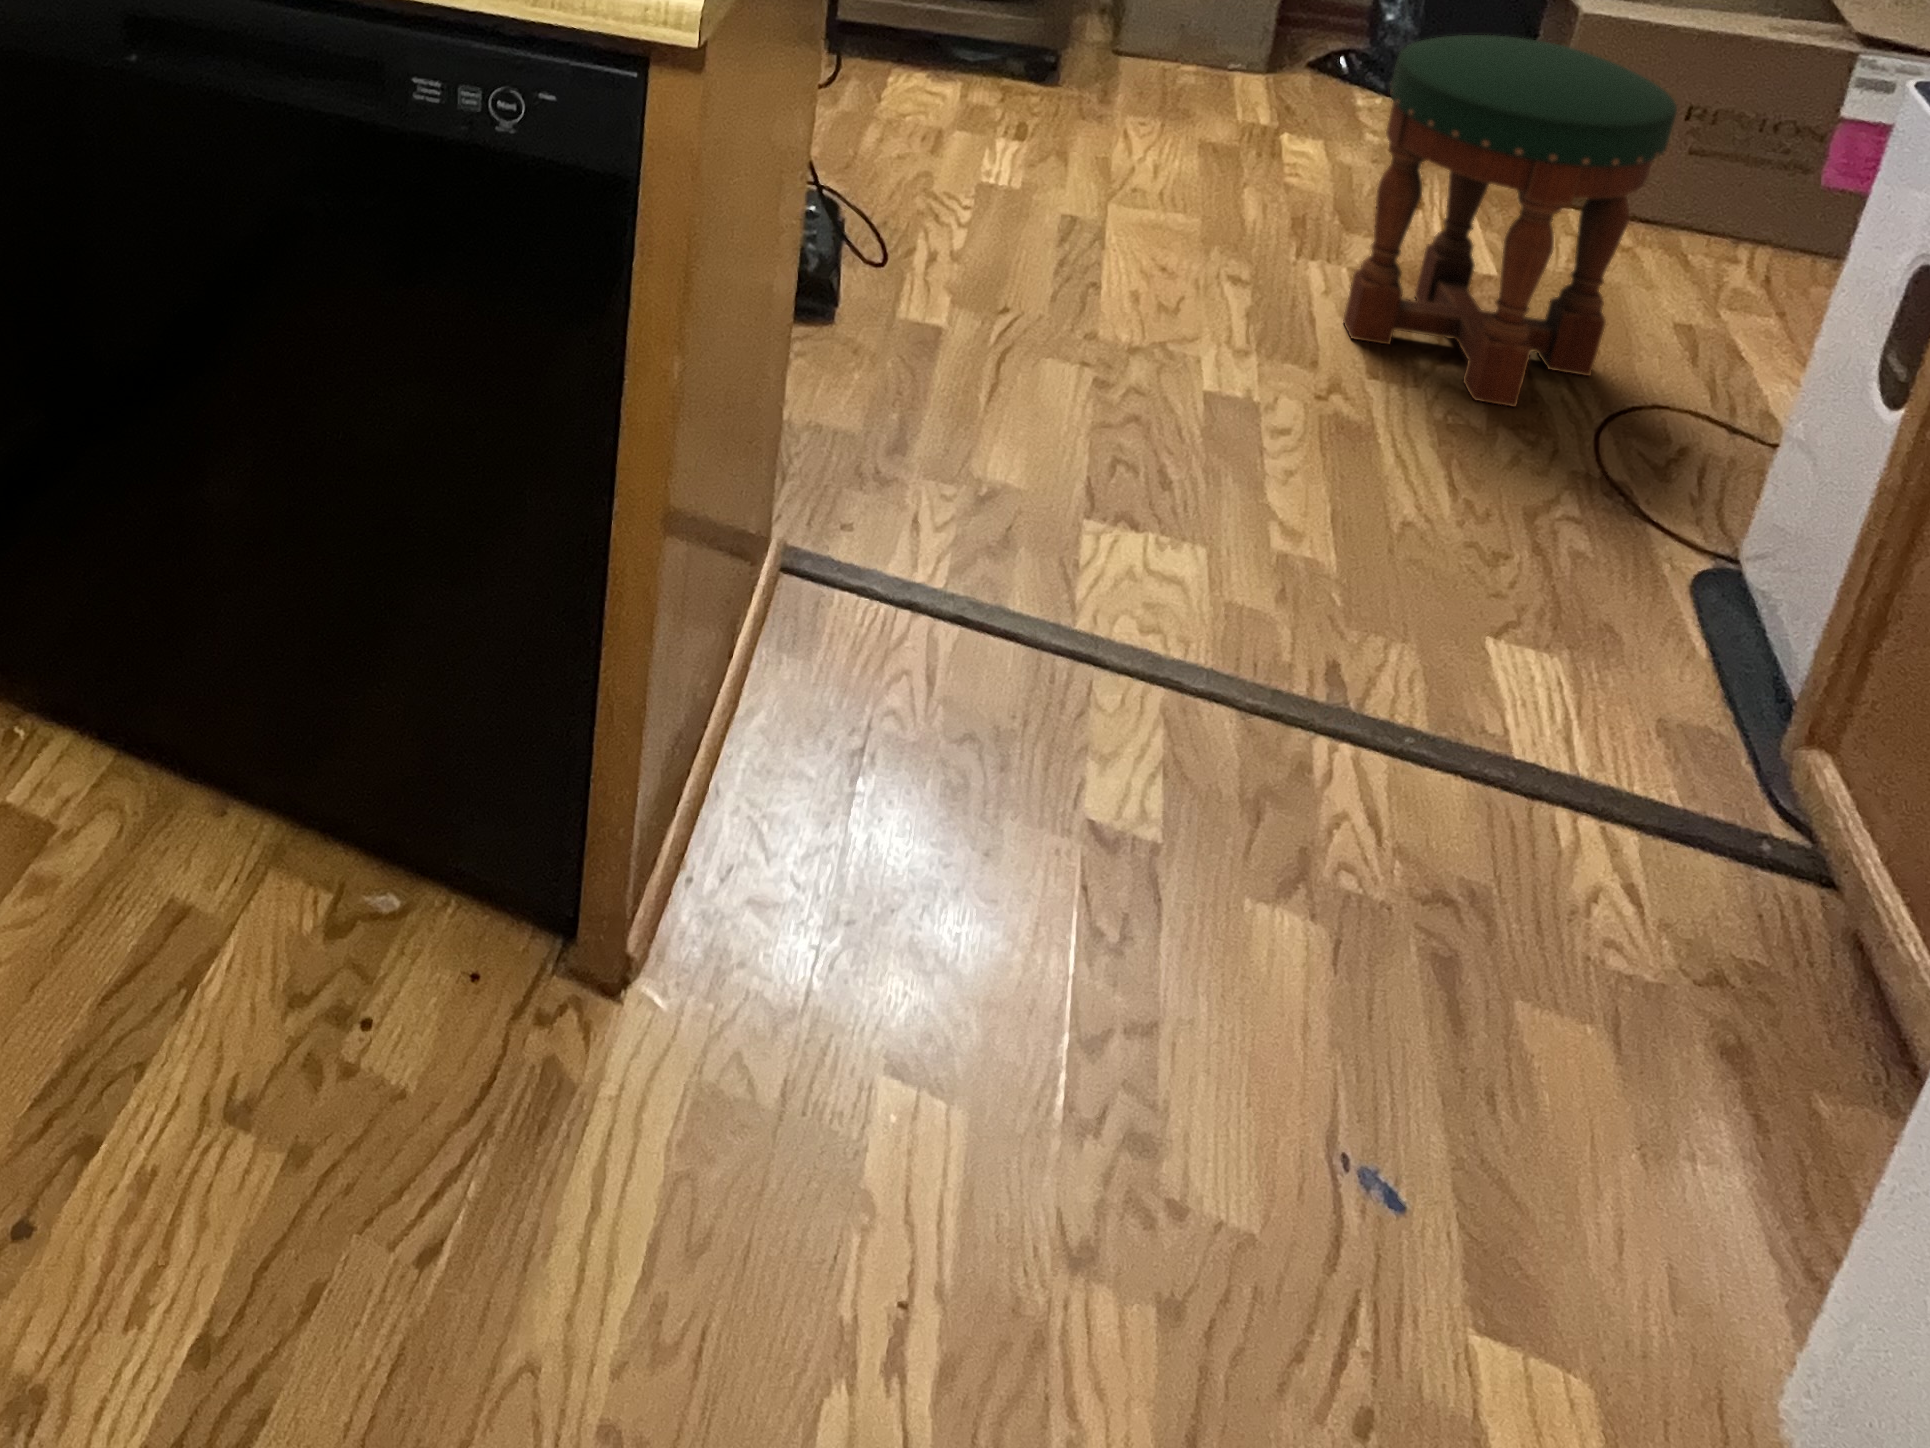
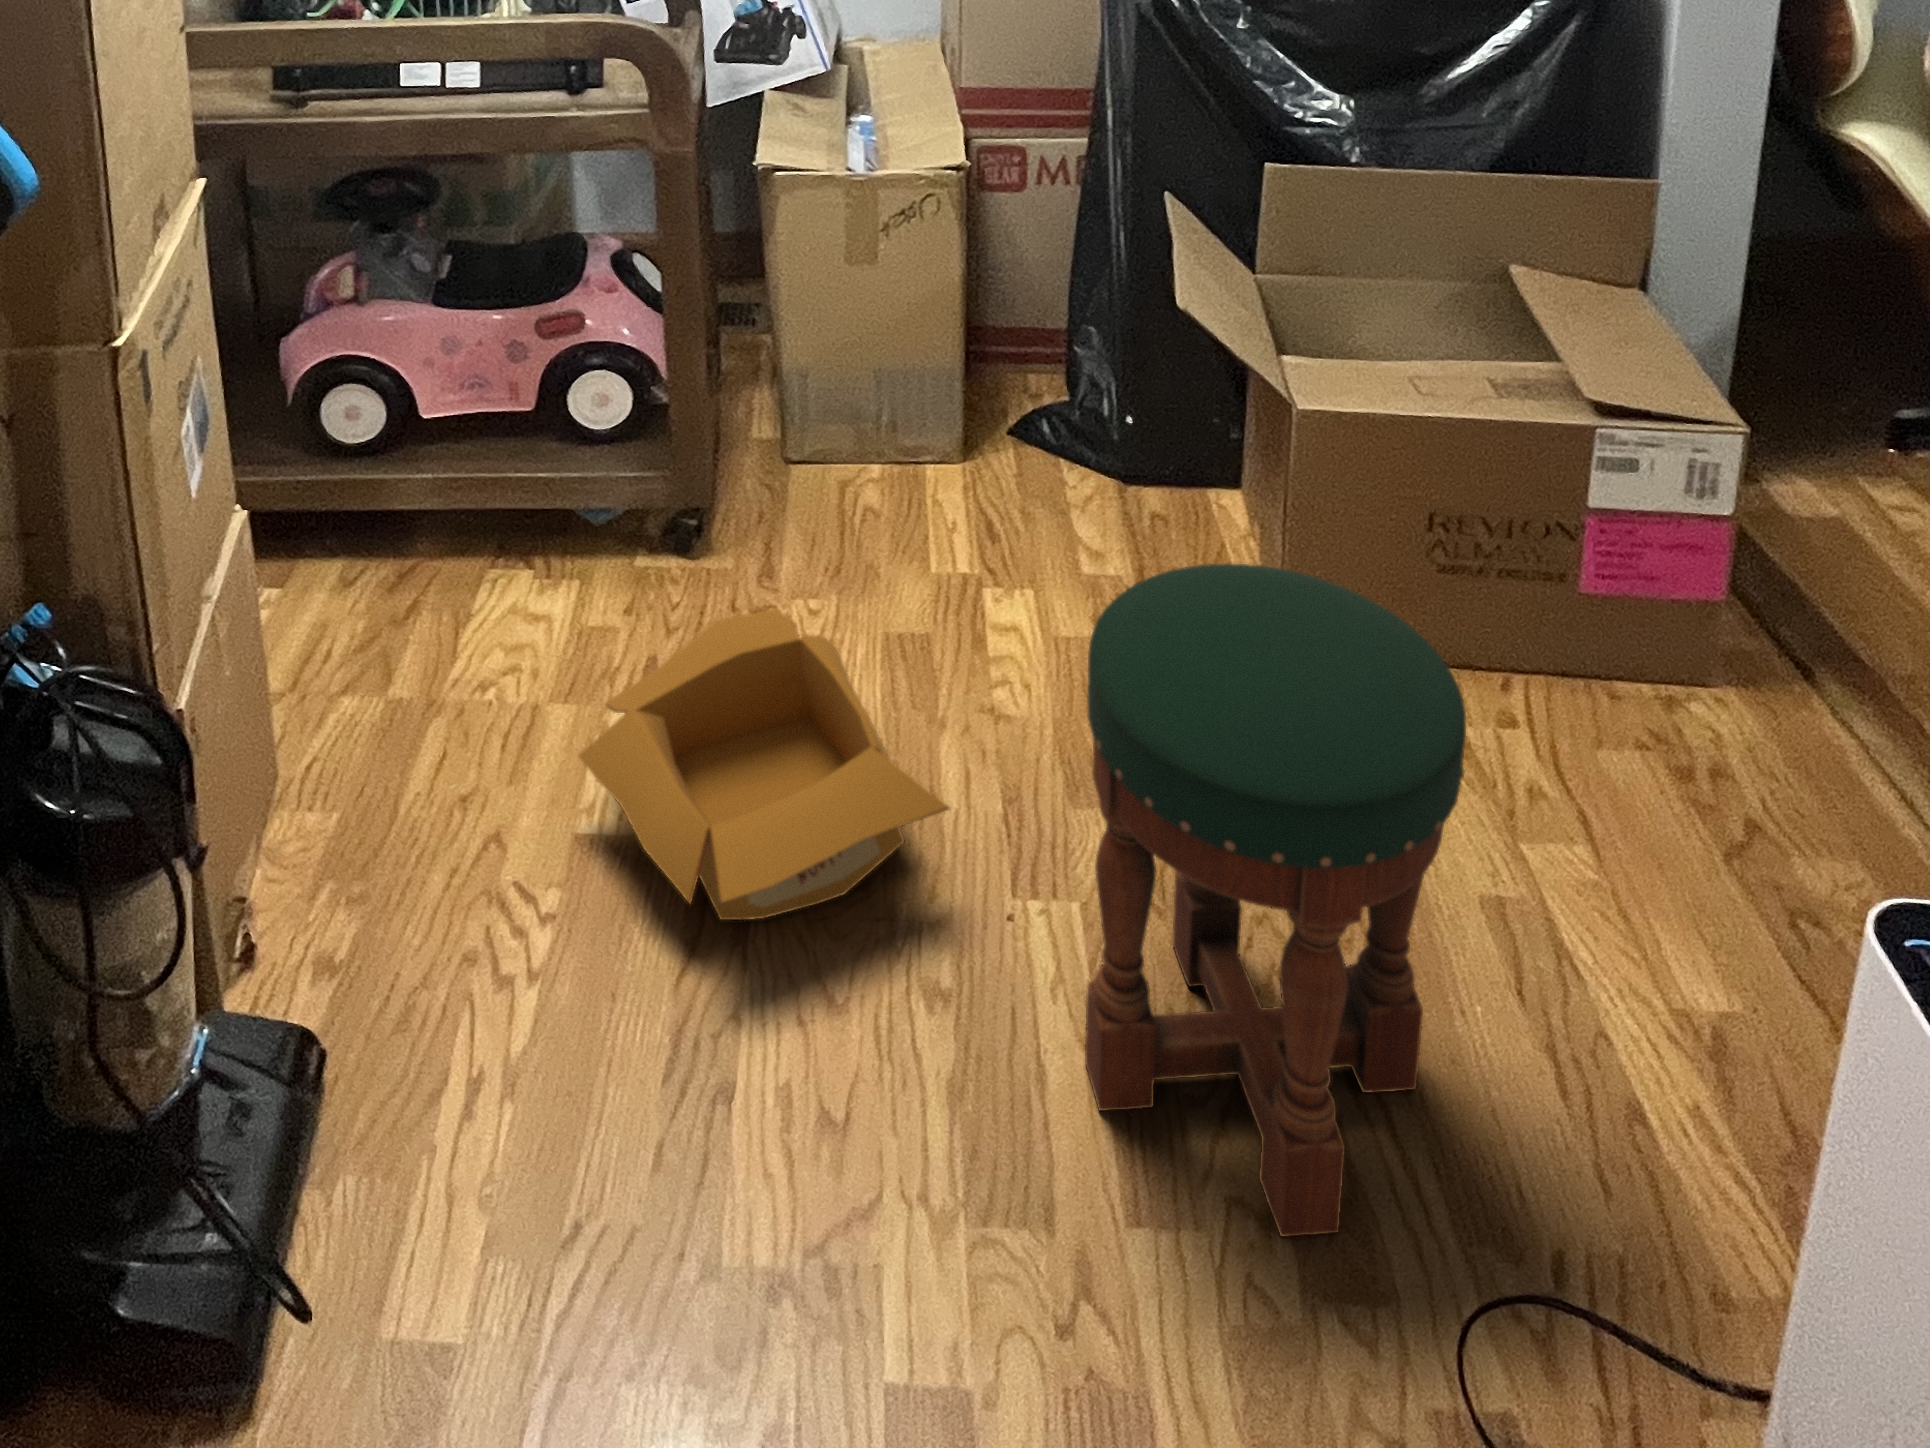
cardboard box: none [988,88,1261,235] -> present [578,609,950,920]

